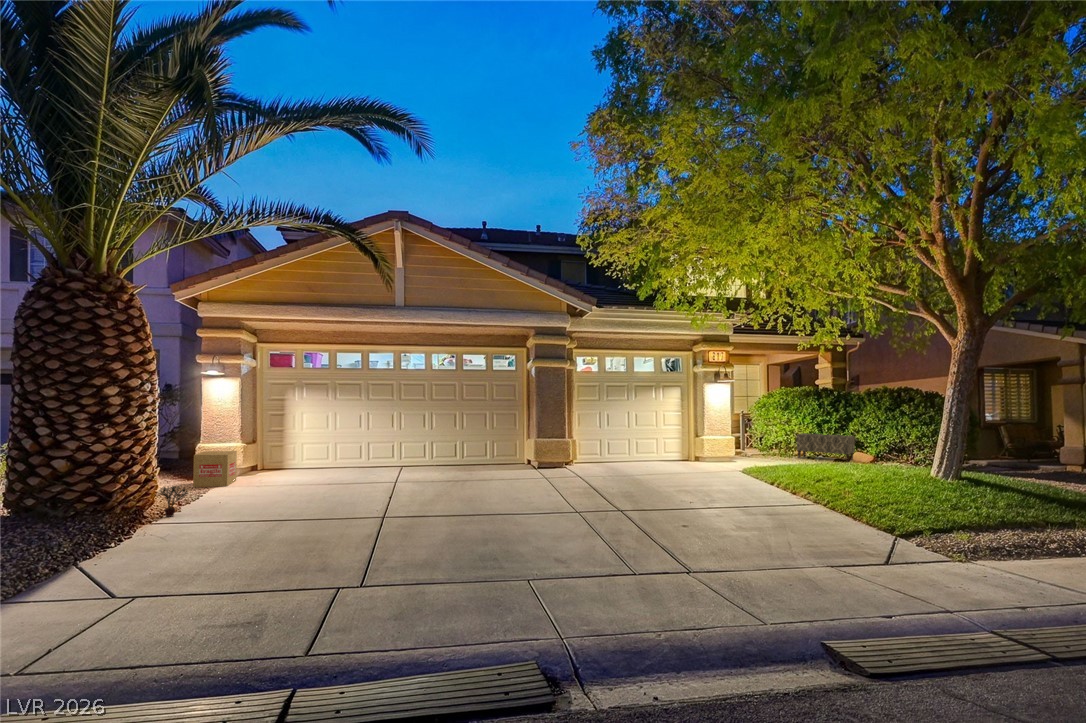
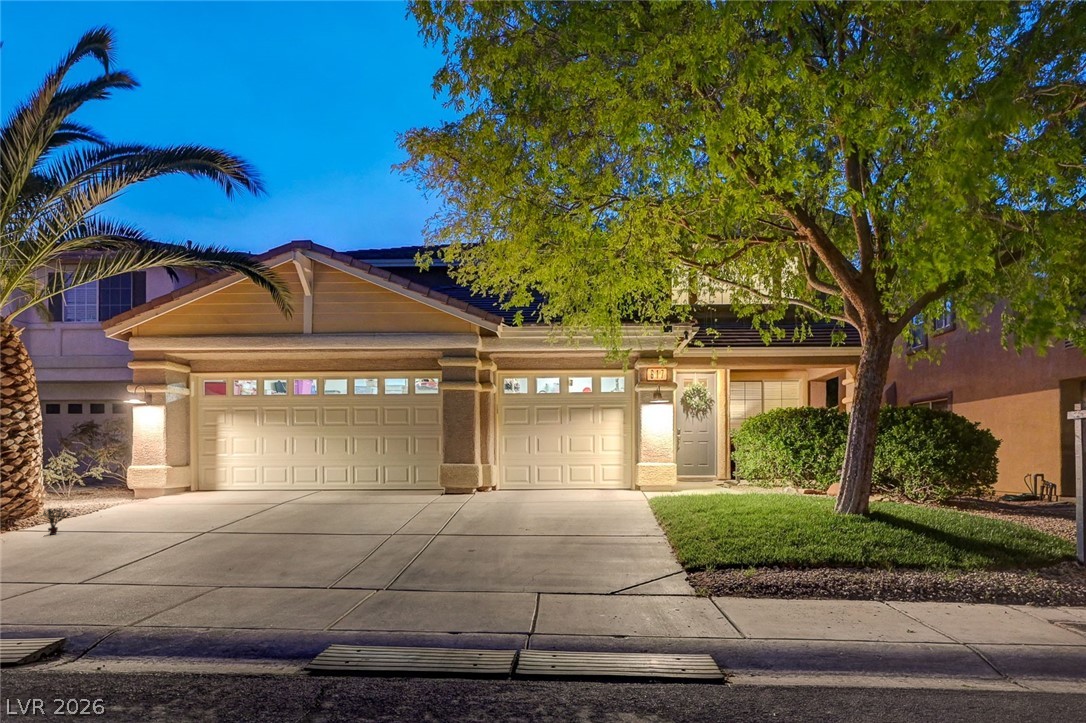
bench: present [797,433,855,462] -> none [750,461,815,496]
cardboard box: present [193,451,237,487] -> none [117,474,161,507]

